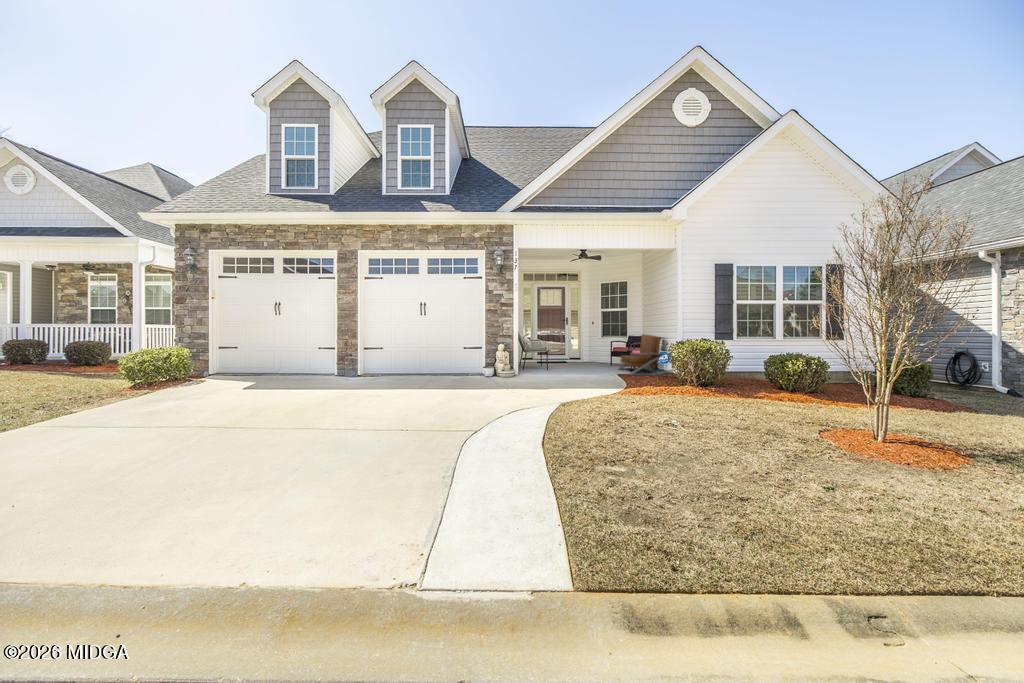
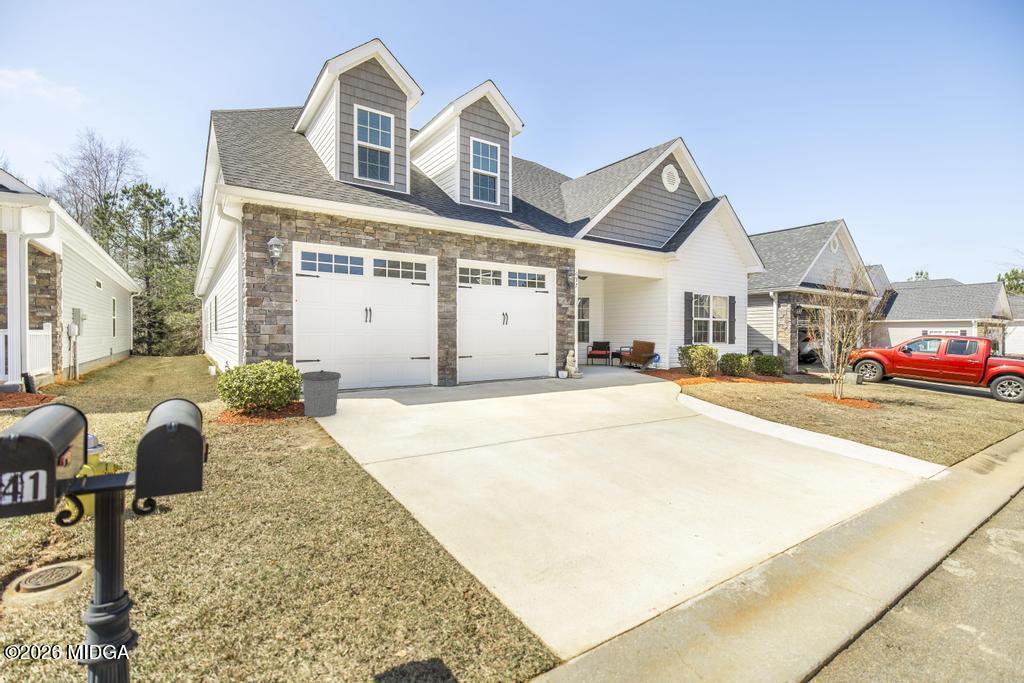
trash can: none [146,353,183,391] -> present [301,370,341,417]

